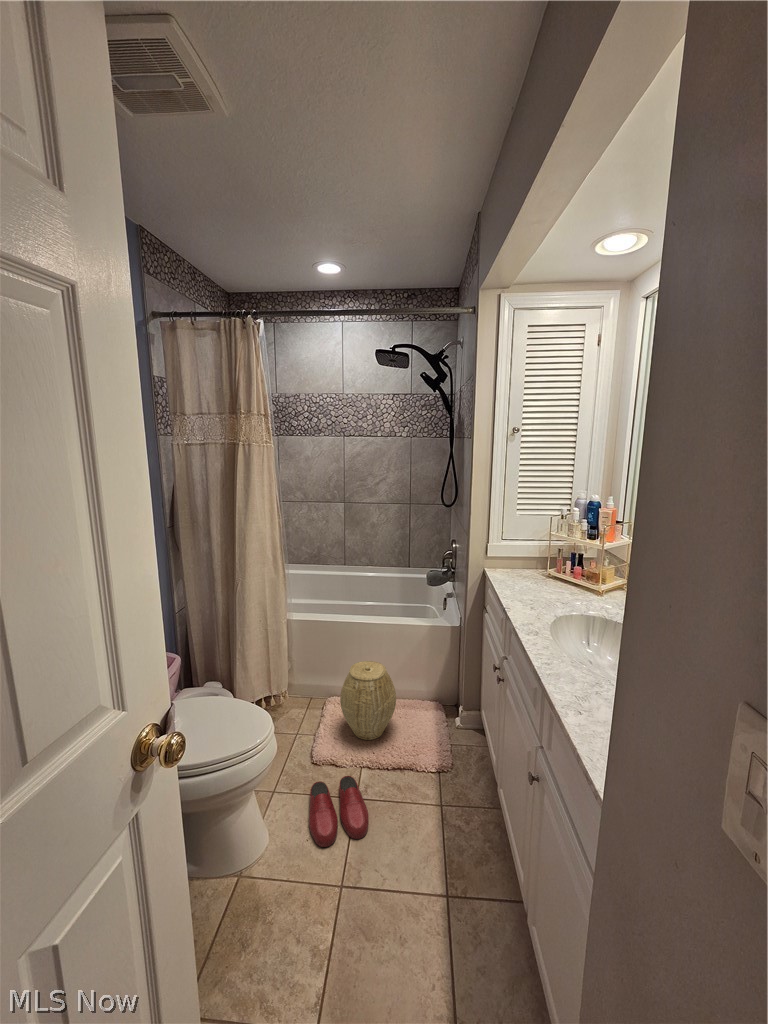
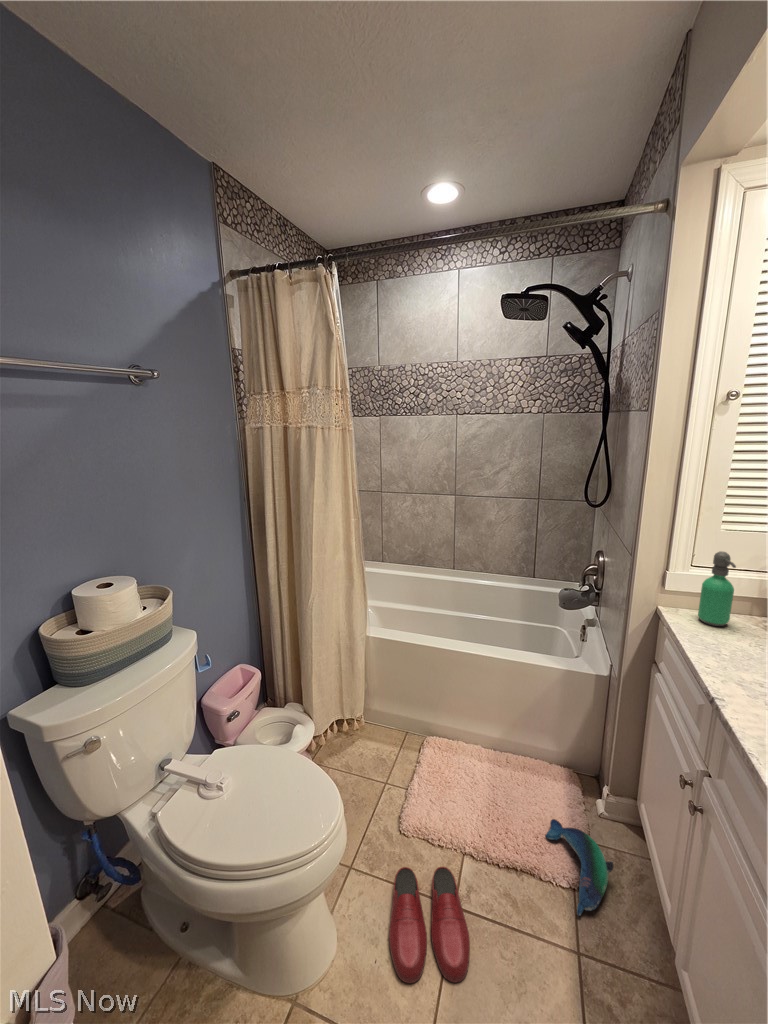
soap dispenser: none [506,528,524,576] -> present [698,551,736,626]
woven basket: present [340,661,396,740] -> none [439,706,513,810]
plush toy: none [420,733,464,785] -> present [545,819,613,916]

